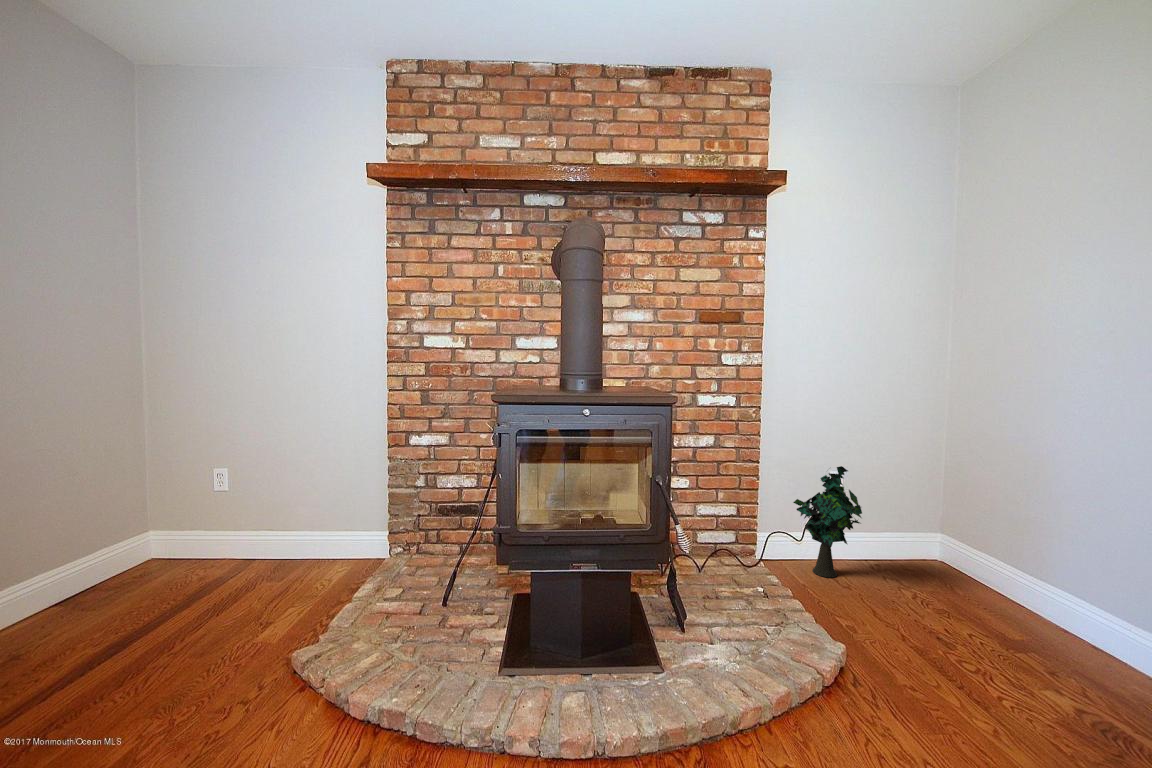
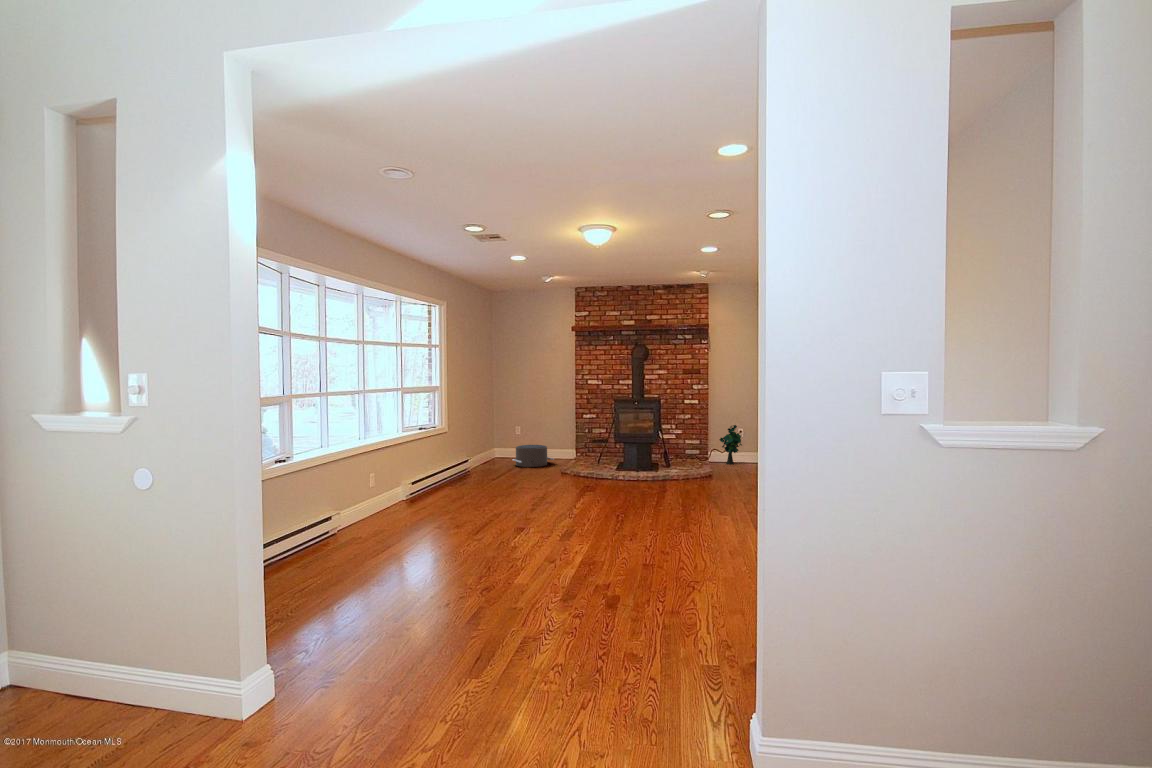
pouf: none [122,537,297,646] -> present [512,445,553,467]

